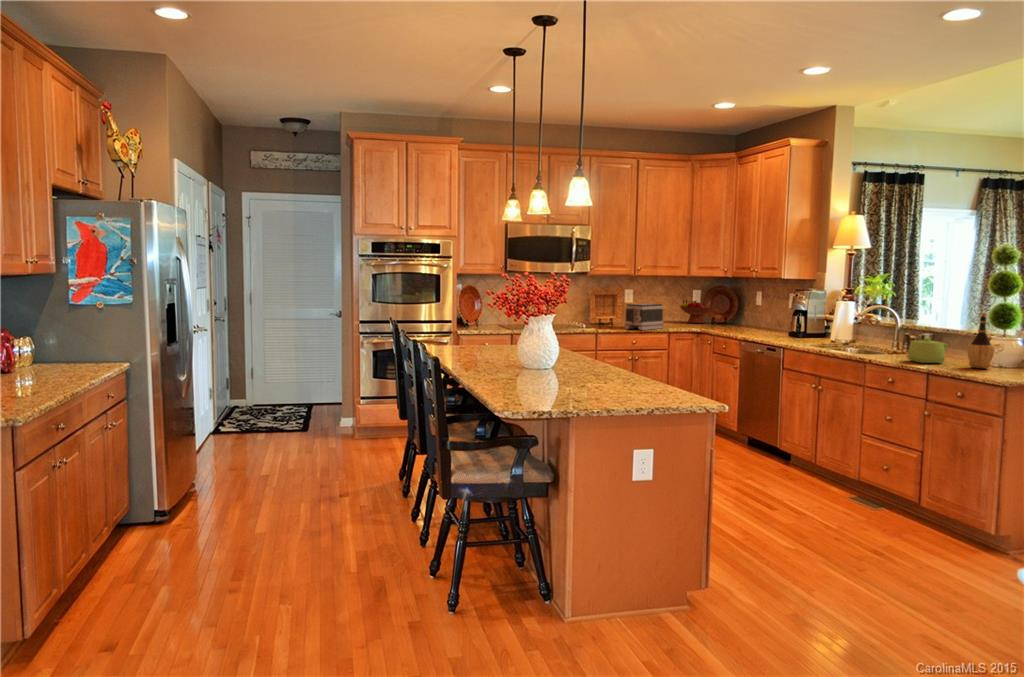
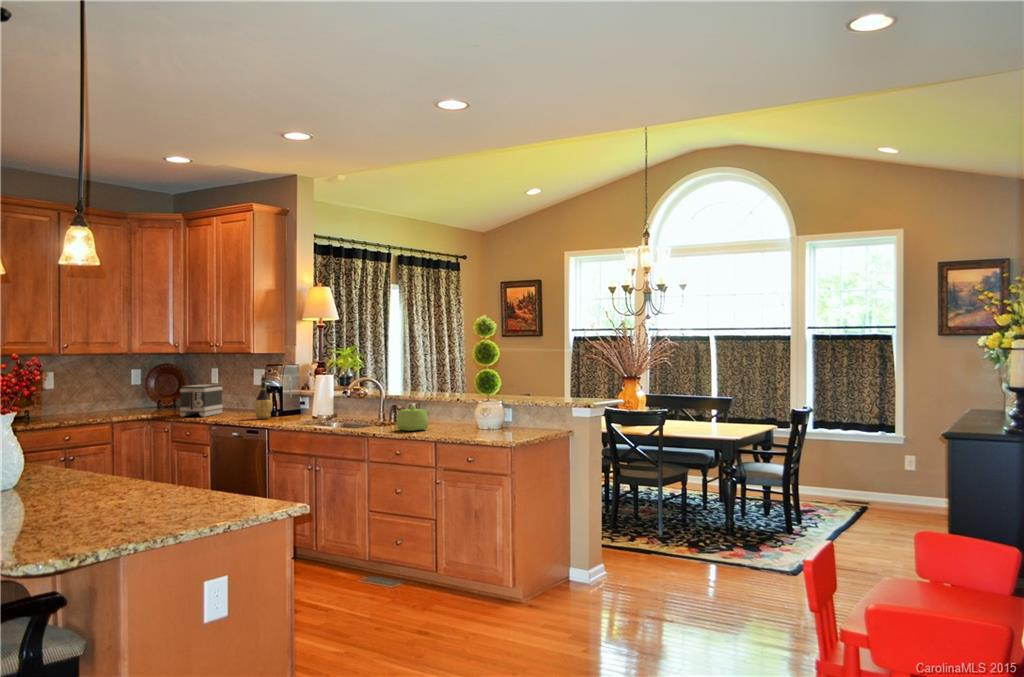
fruit bowl: present [680,300,714,323] -> none [118,382,163,410]
toaster: present [625,303,663,330] -> present [180,385,223,417]
wine bottle: present [967,313,994,368] -> present [254,375,272,419]

